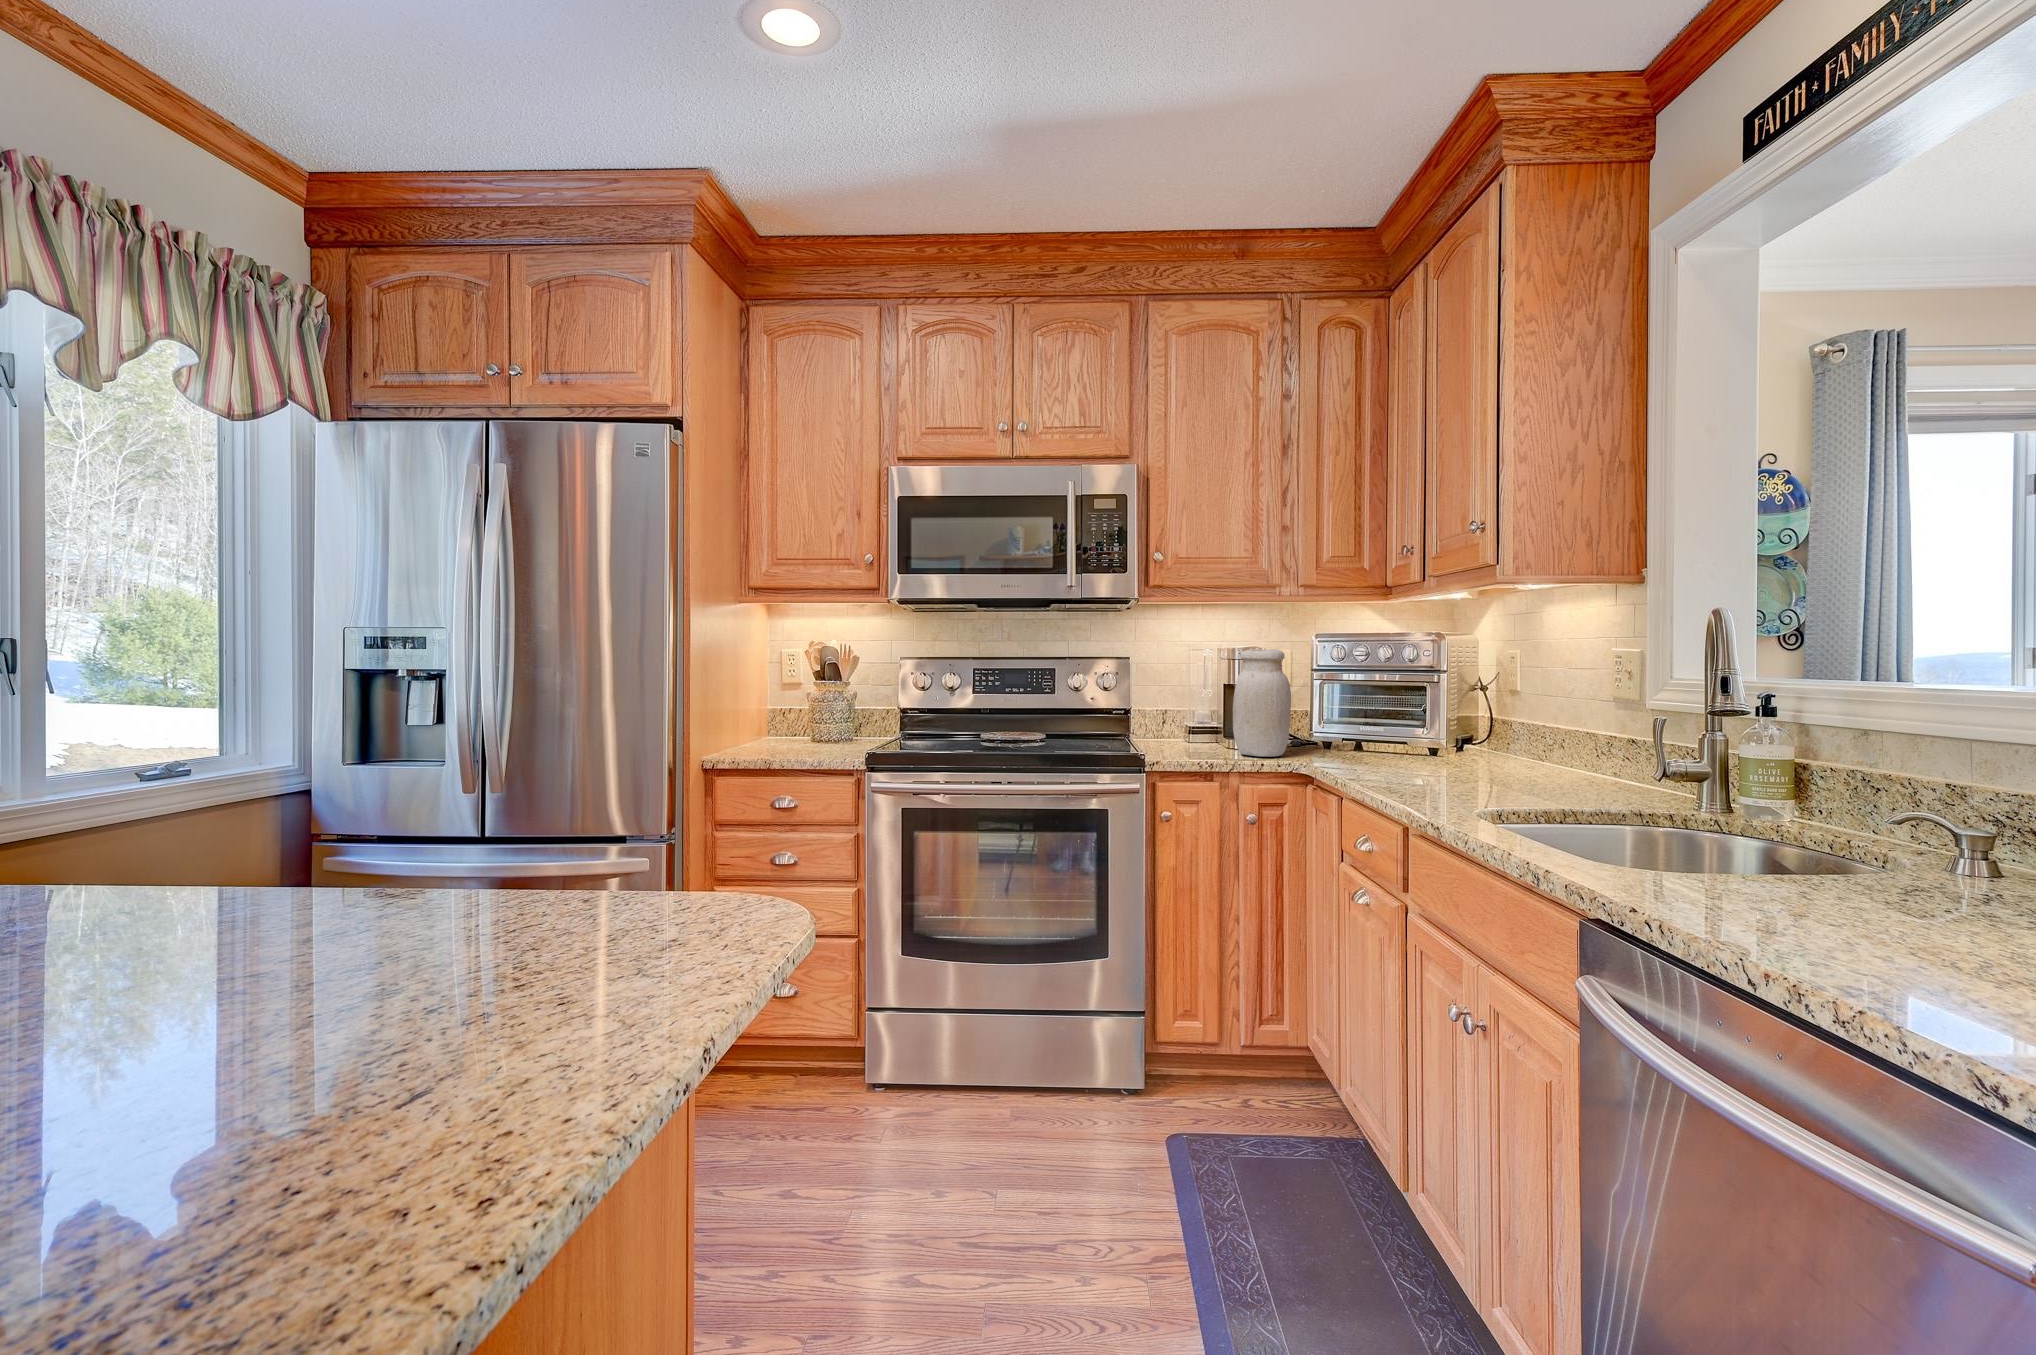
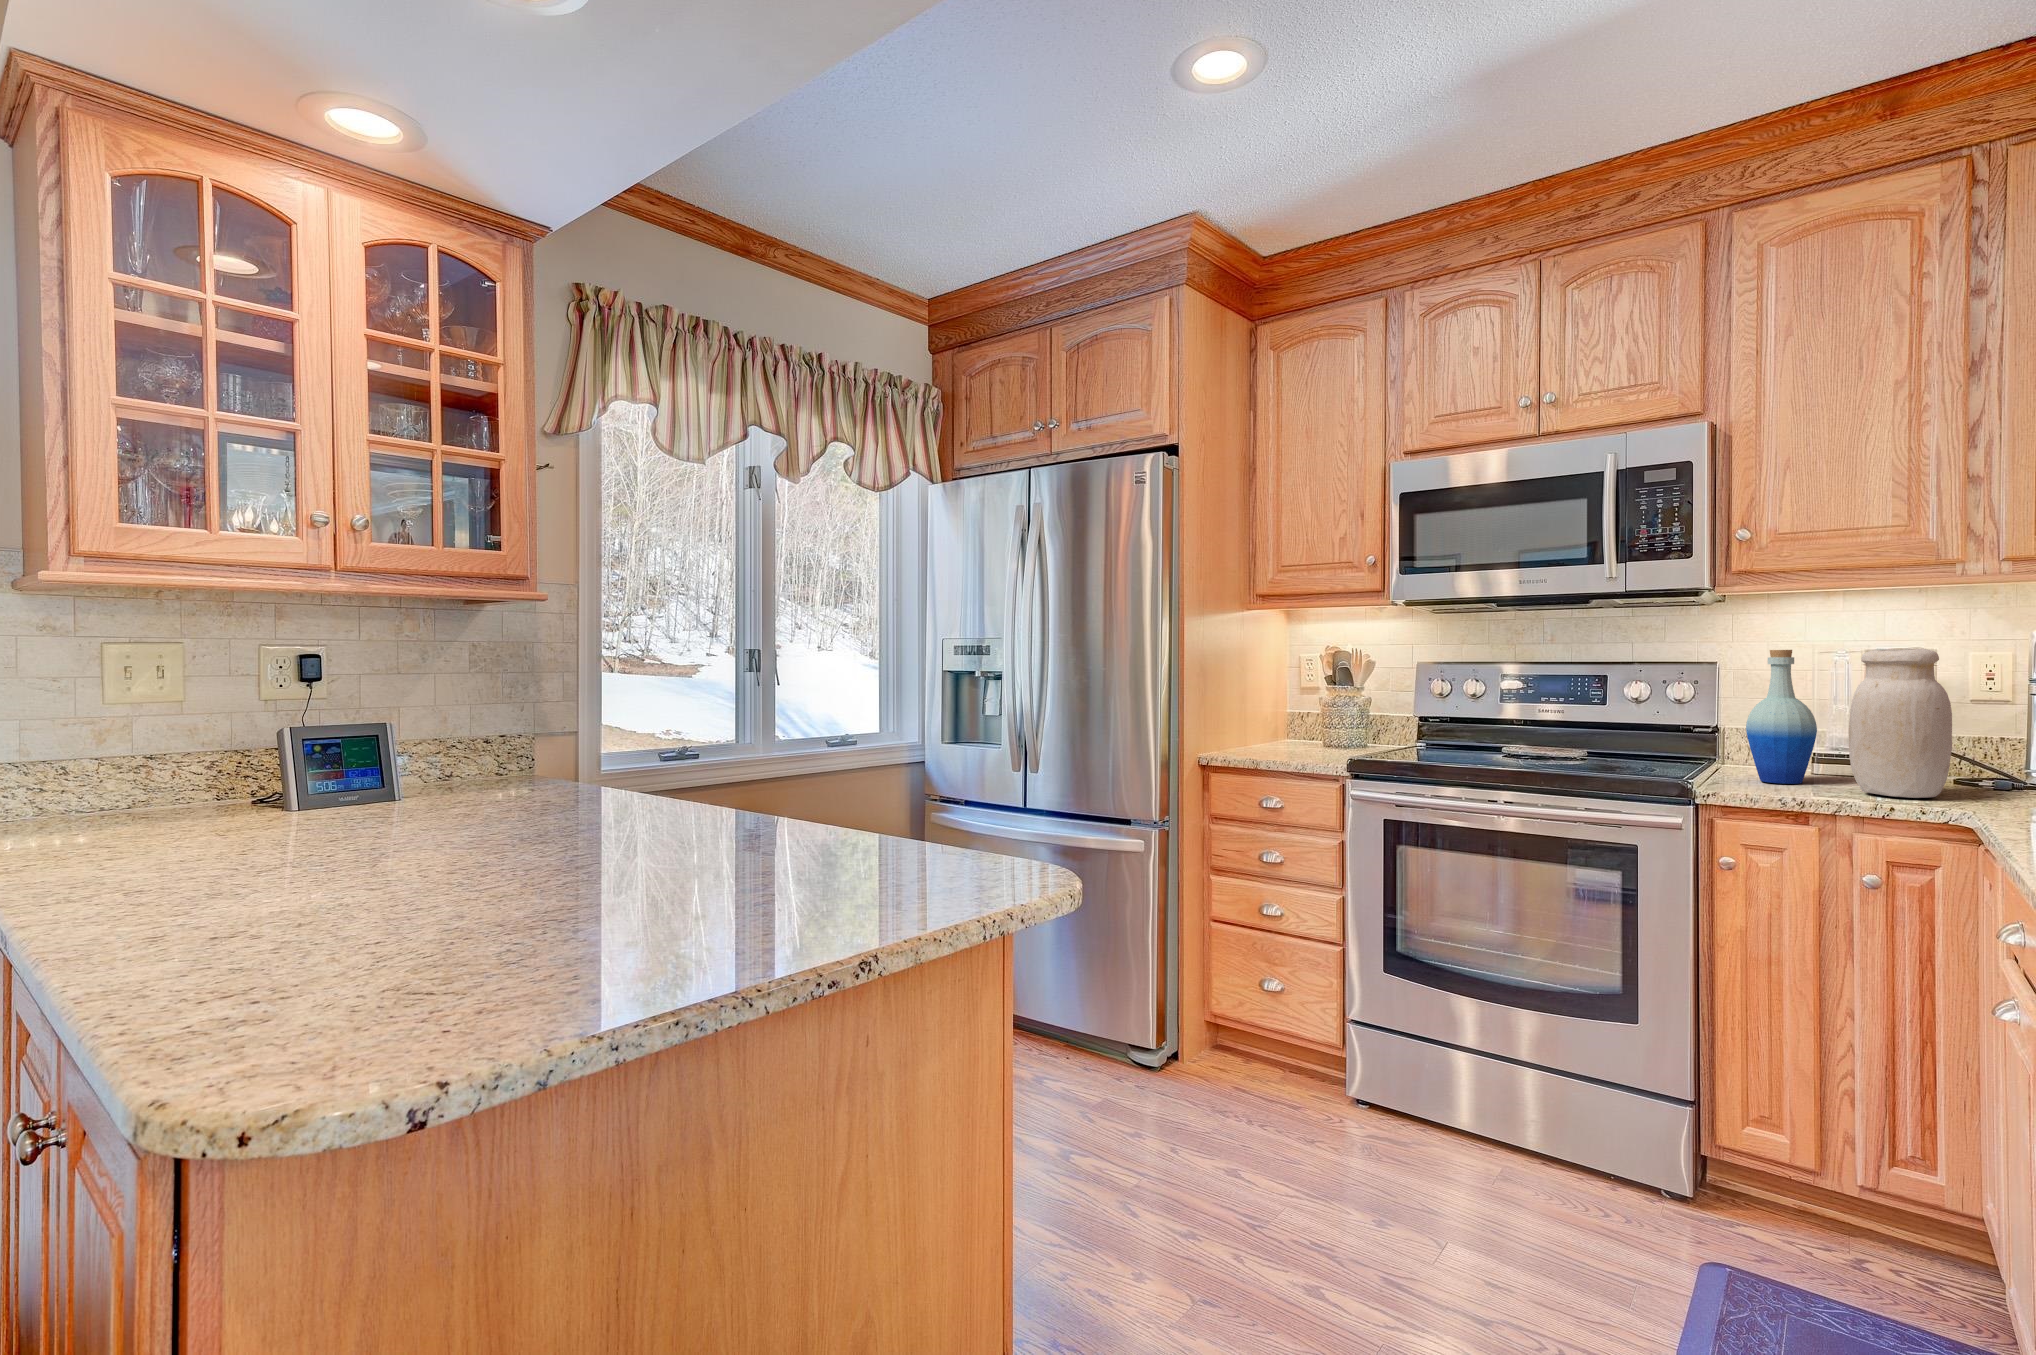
bottle: none [1162,648,1206,751] -> present [1746,650,1817,784]

